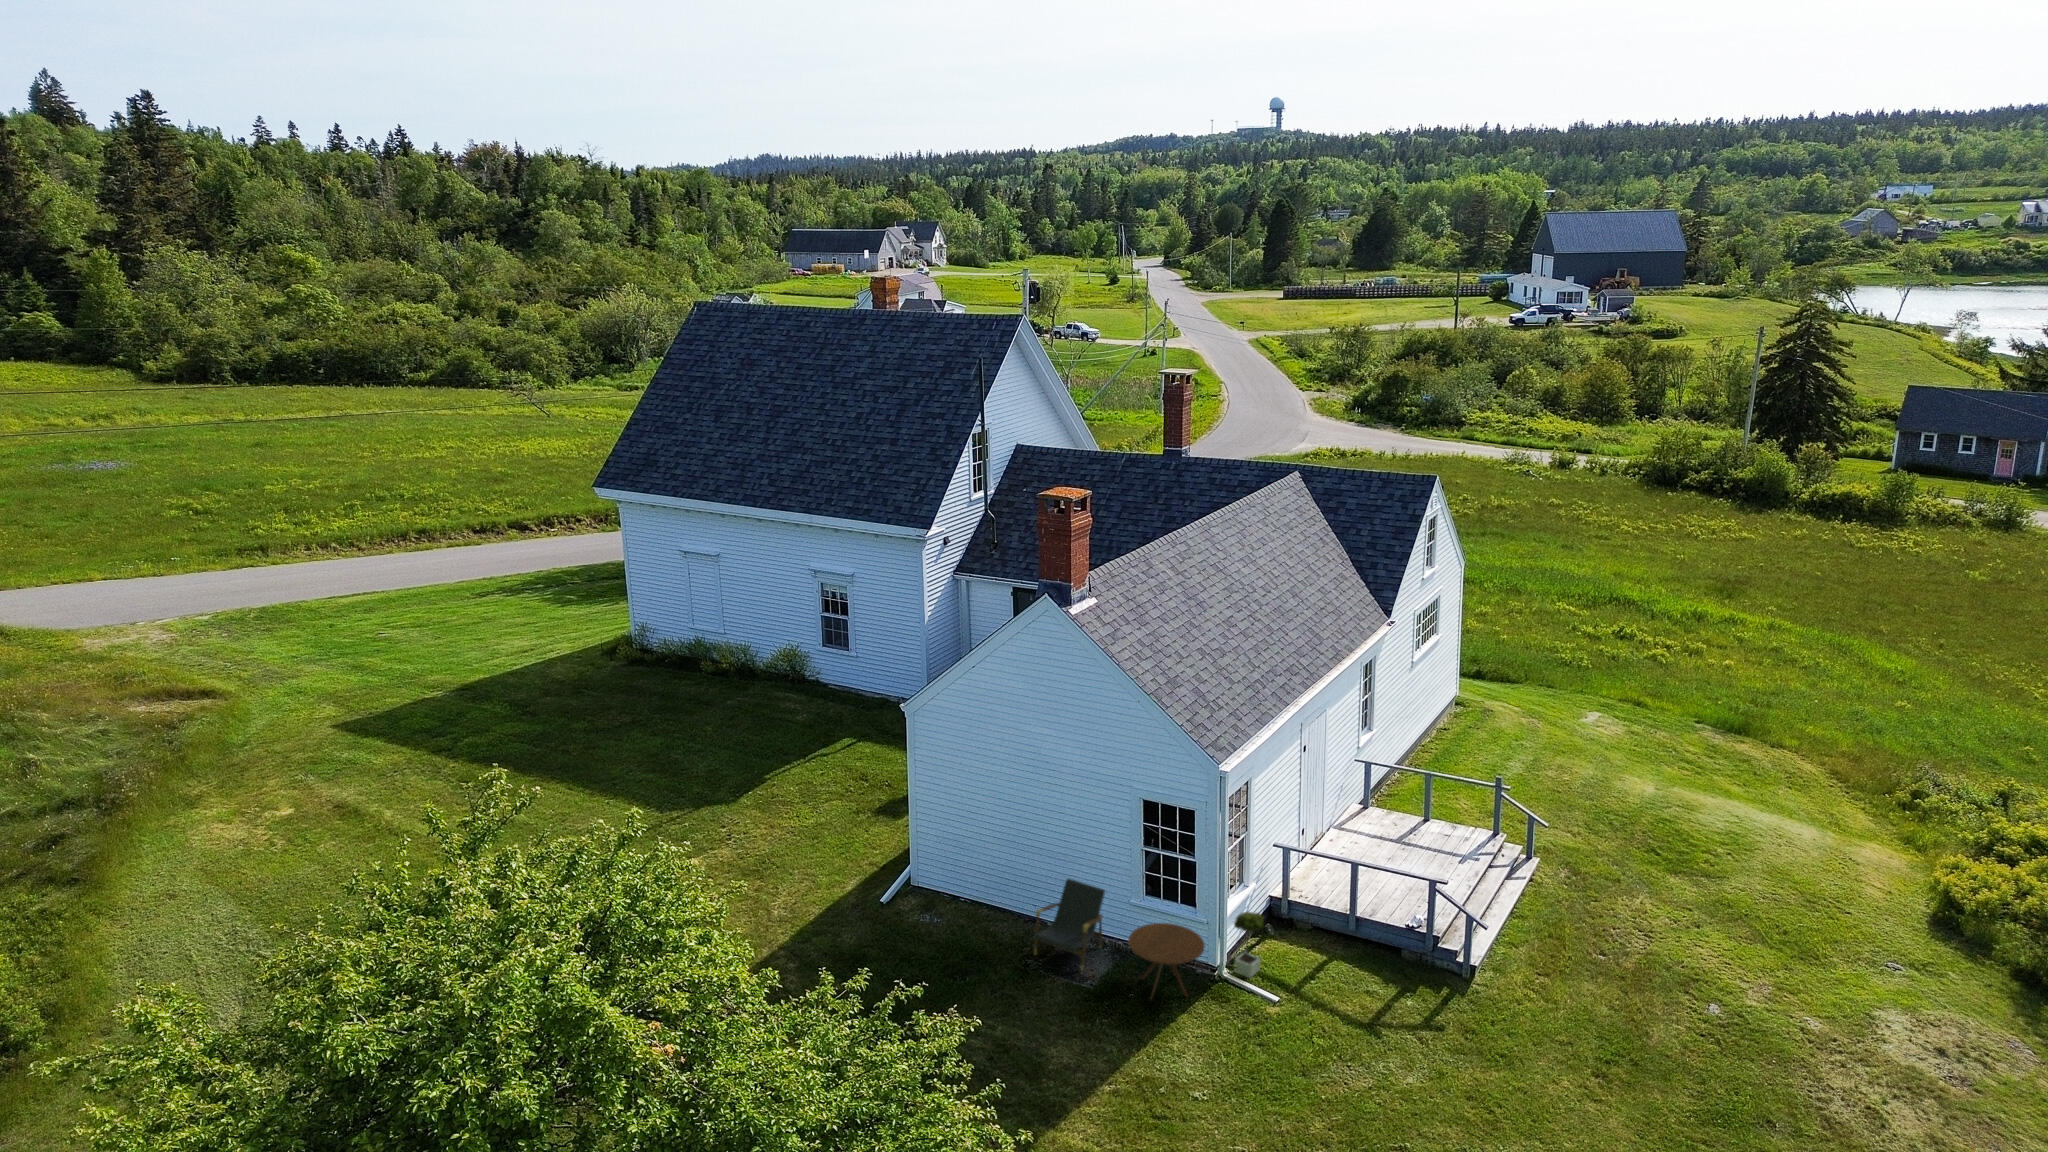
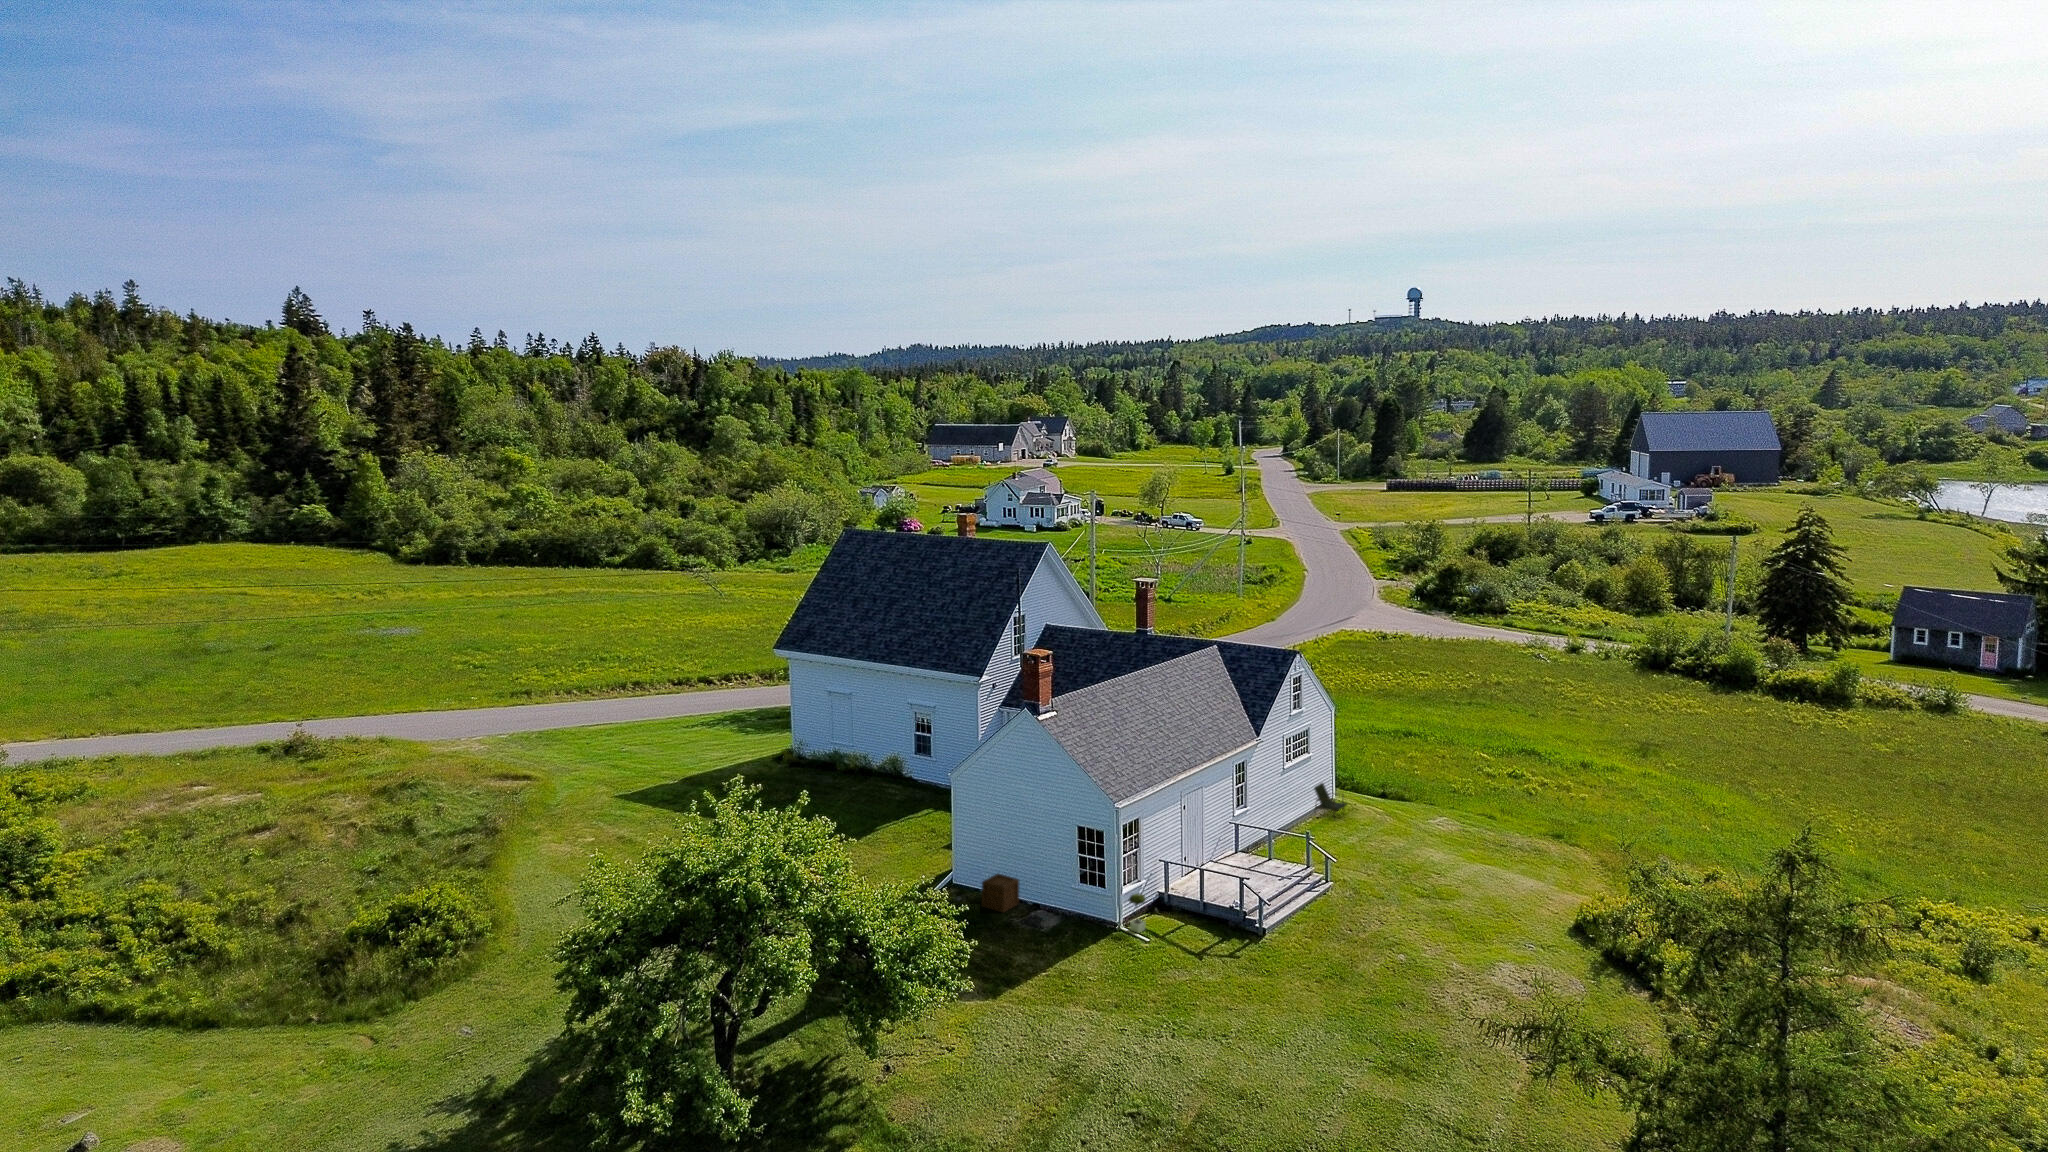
wooden crate: none [967,871,1032,943] -> present [982,874,1019,912]
lounge chair: present [1034,879,1105,971] -> present [1314,783,1347,817]
round table: present [1128,923,1205,999] -> none [1066,899,1109,940]

